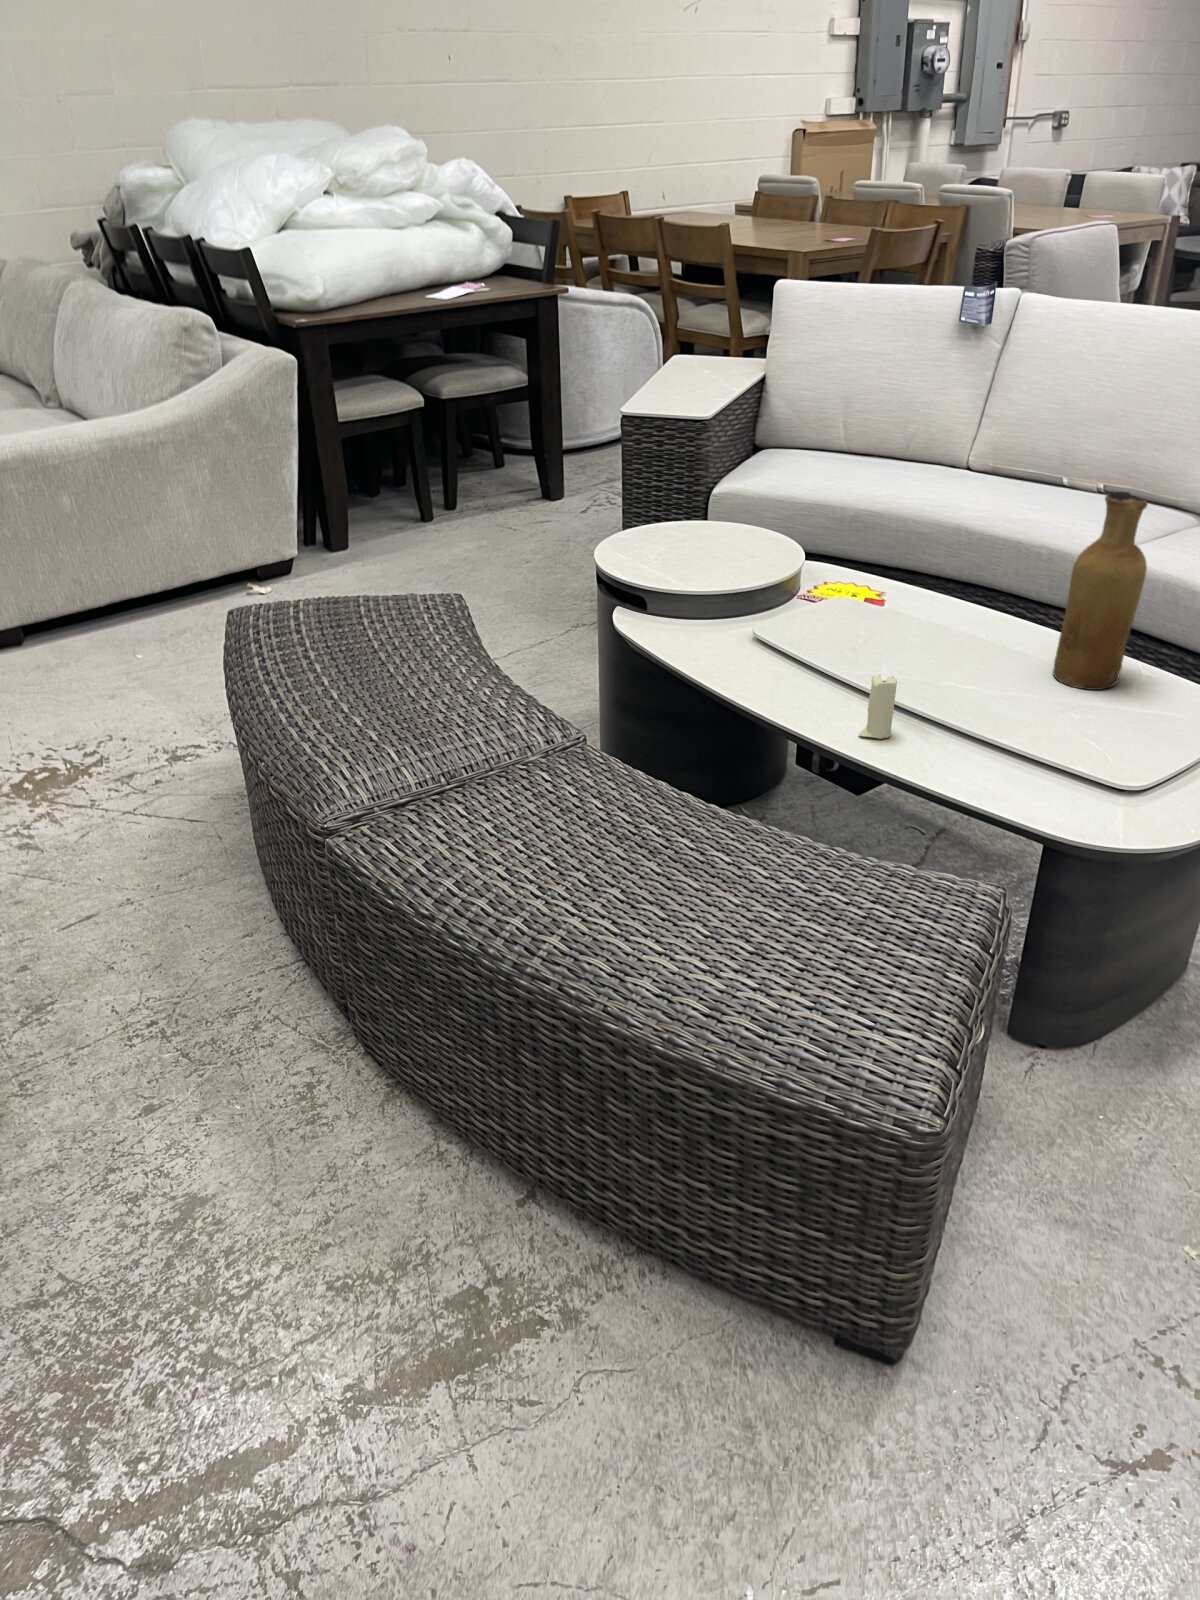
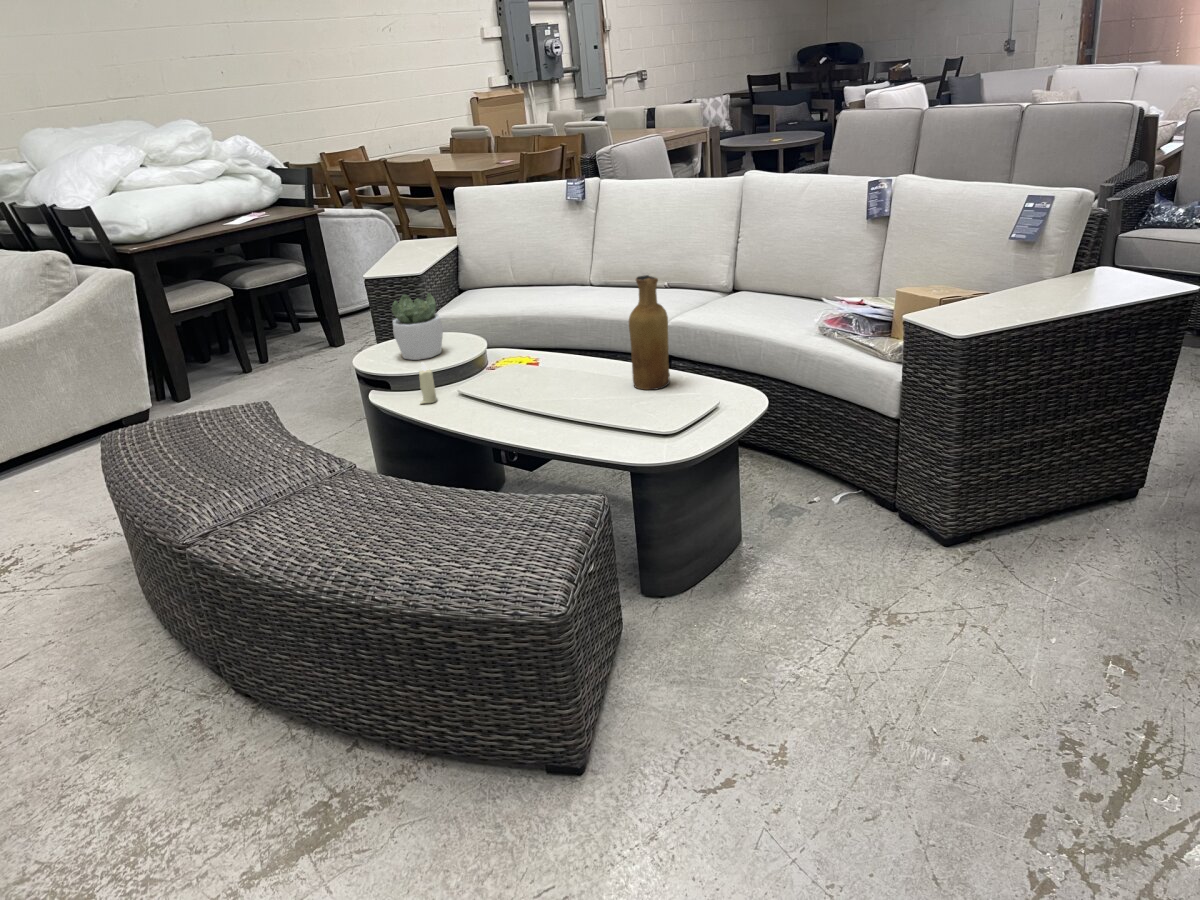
succulent plant: none [664,457,744,566] -> present [392,293,443,360]
candle: present [859,663,897,739] -> present [419,363,437,404]

